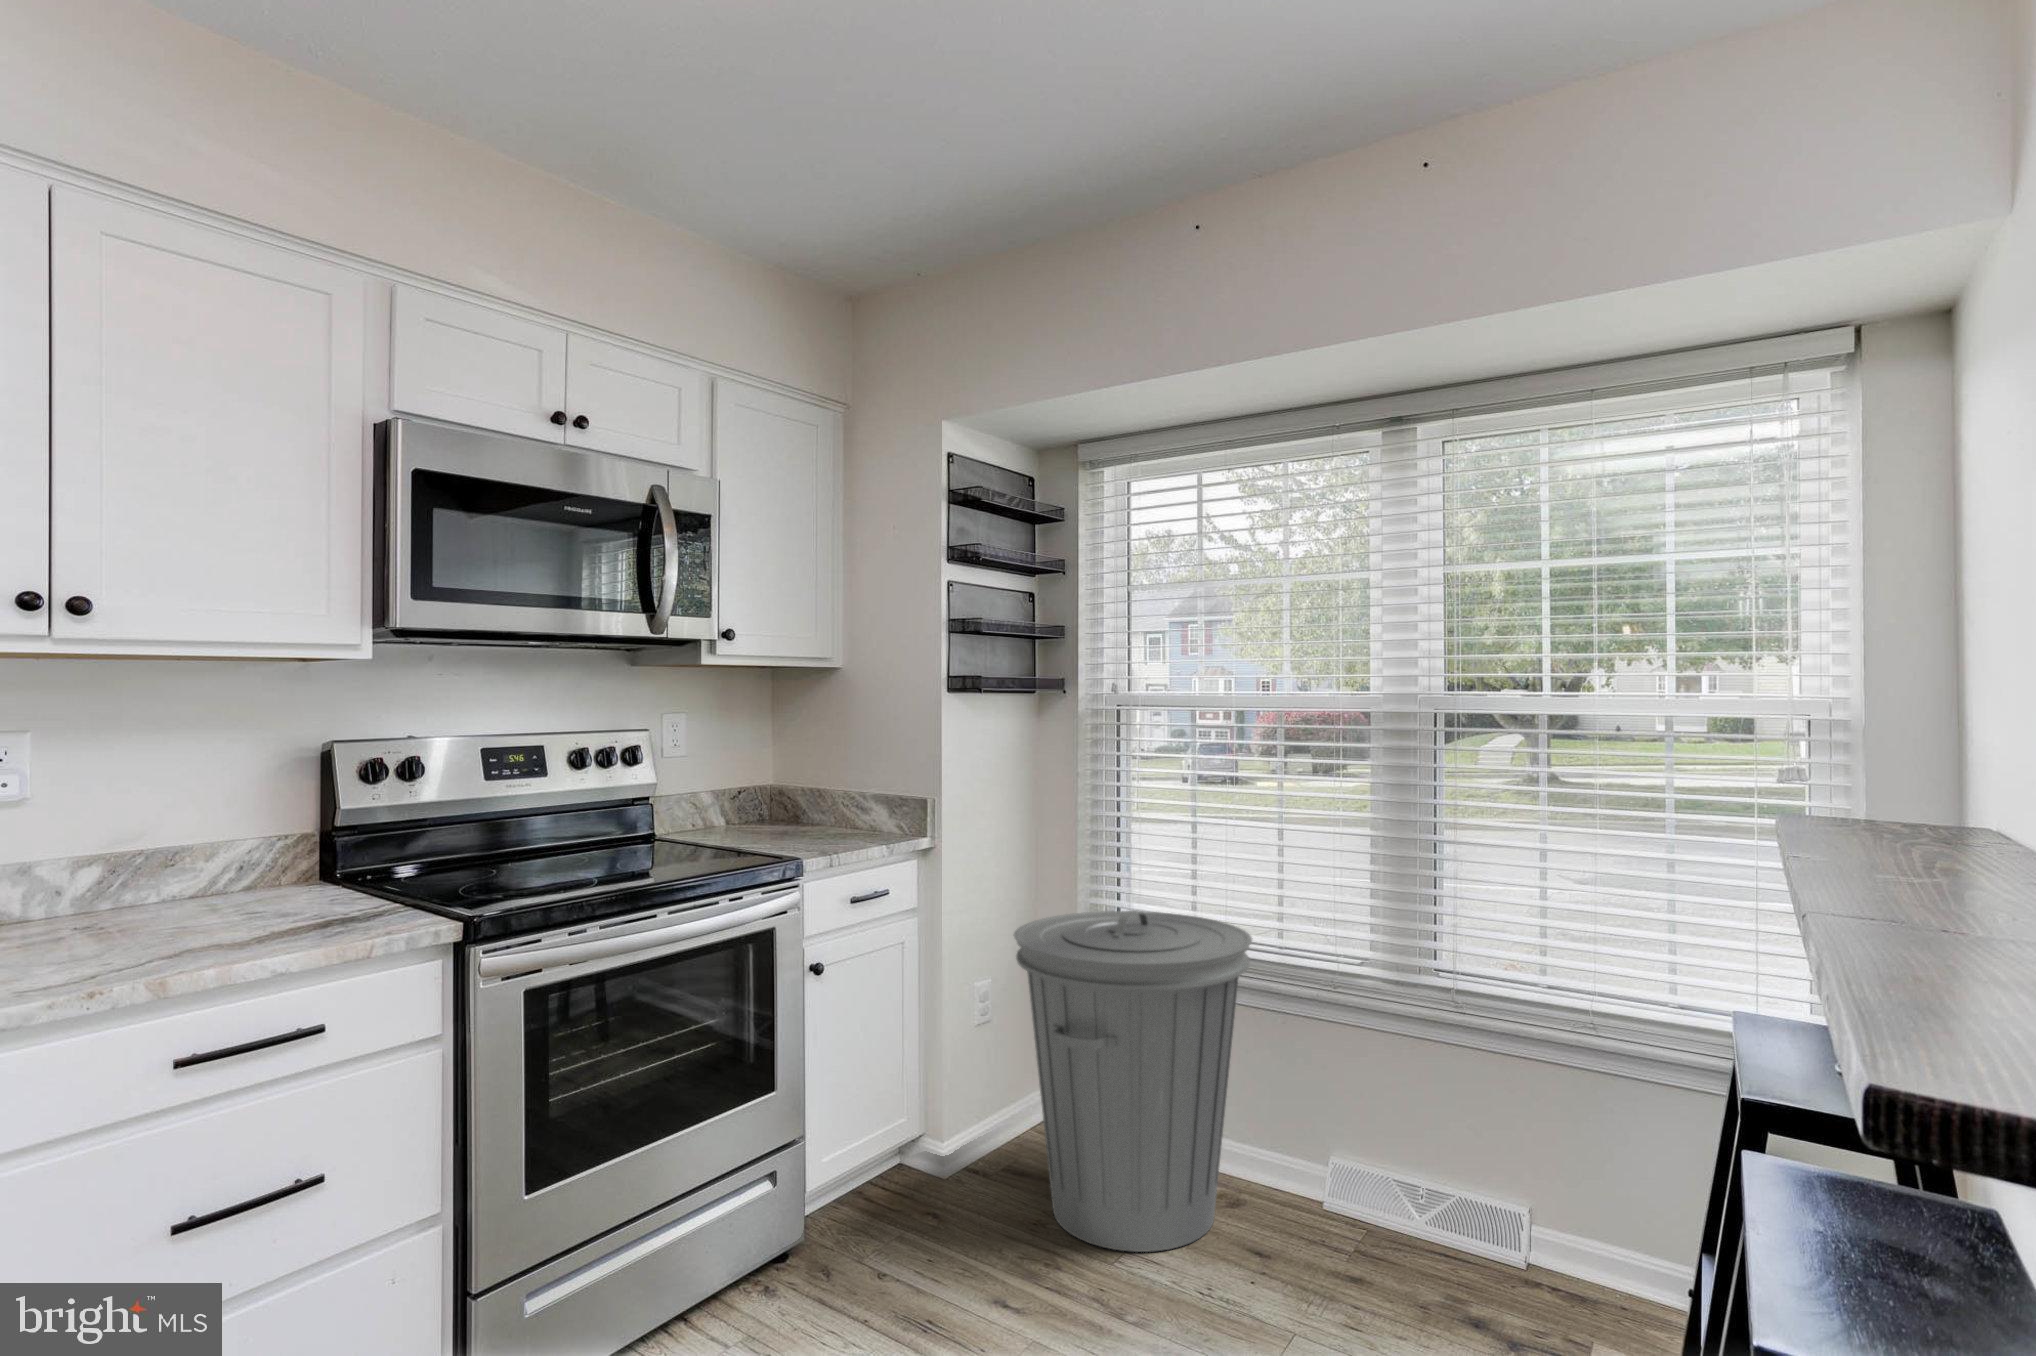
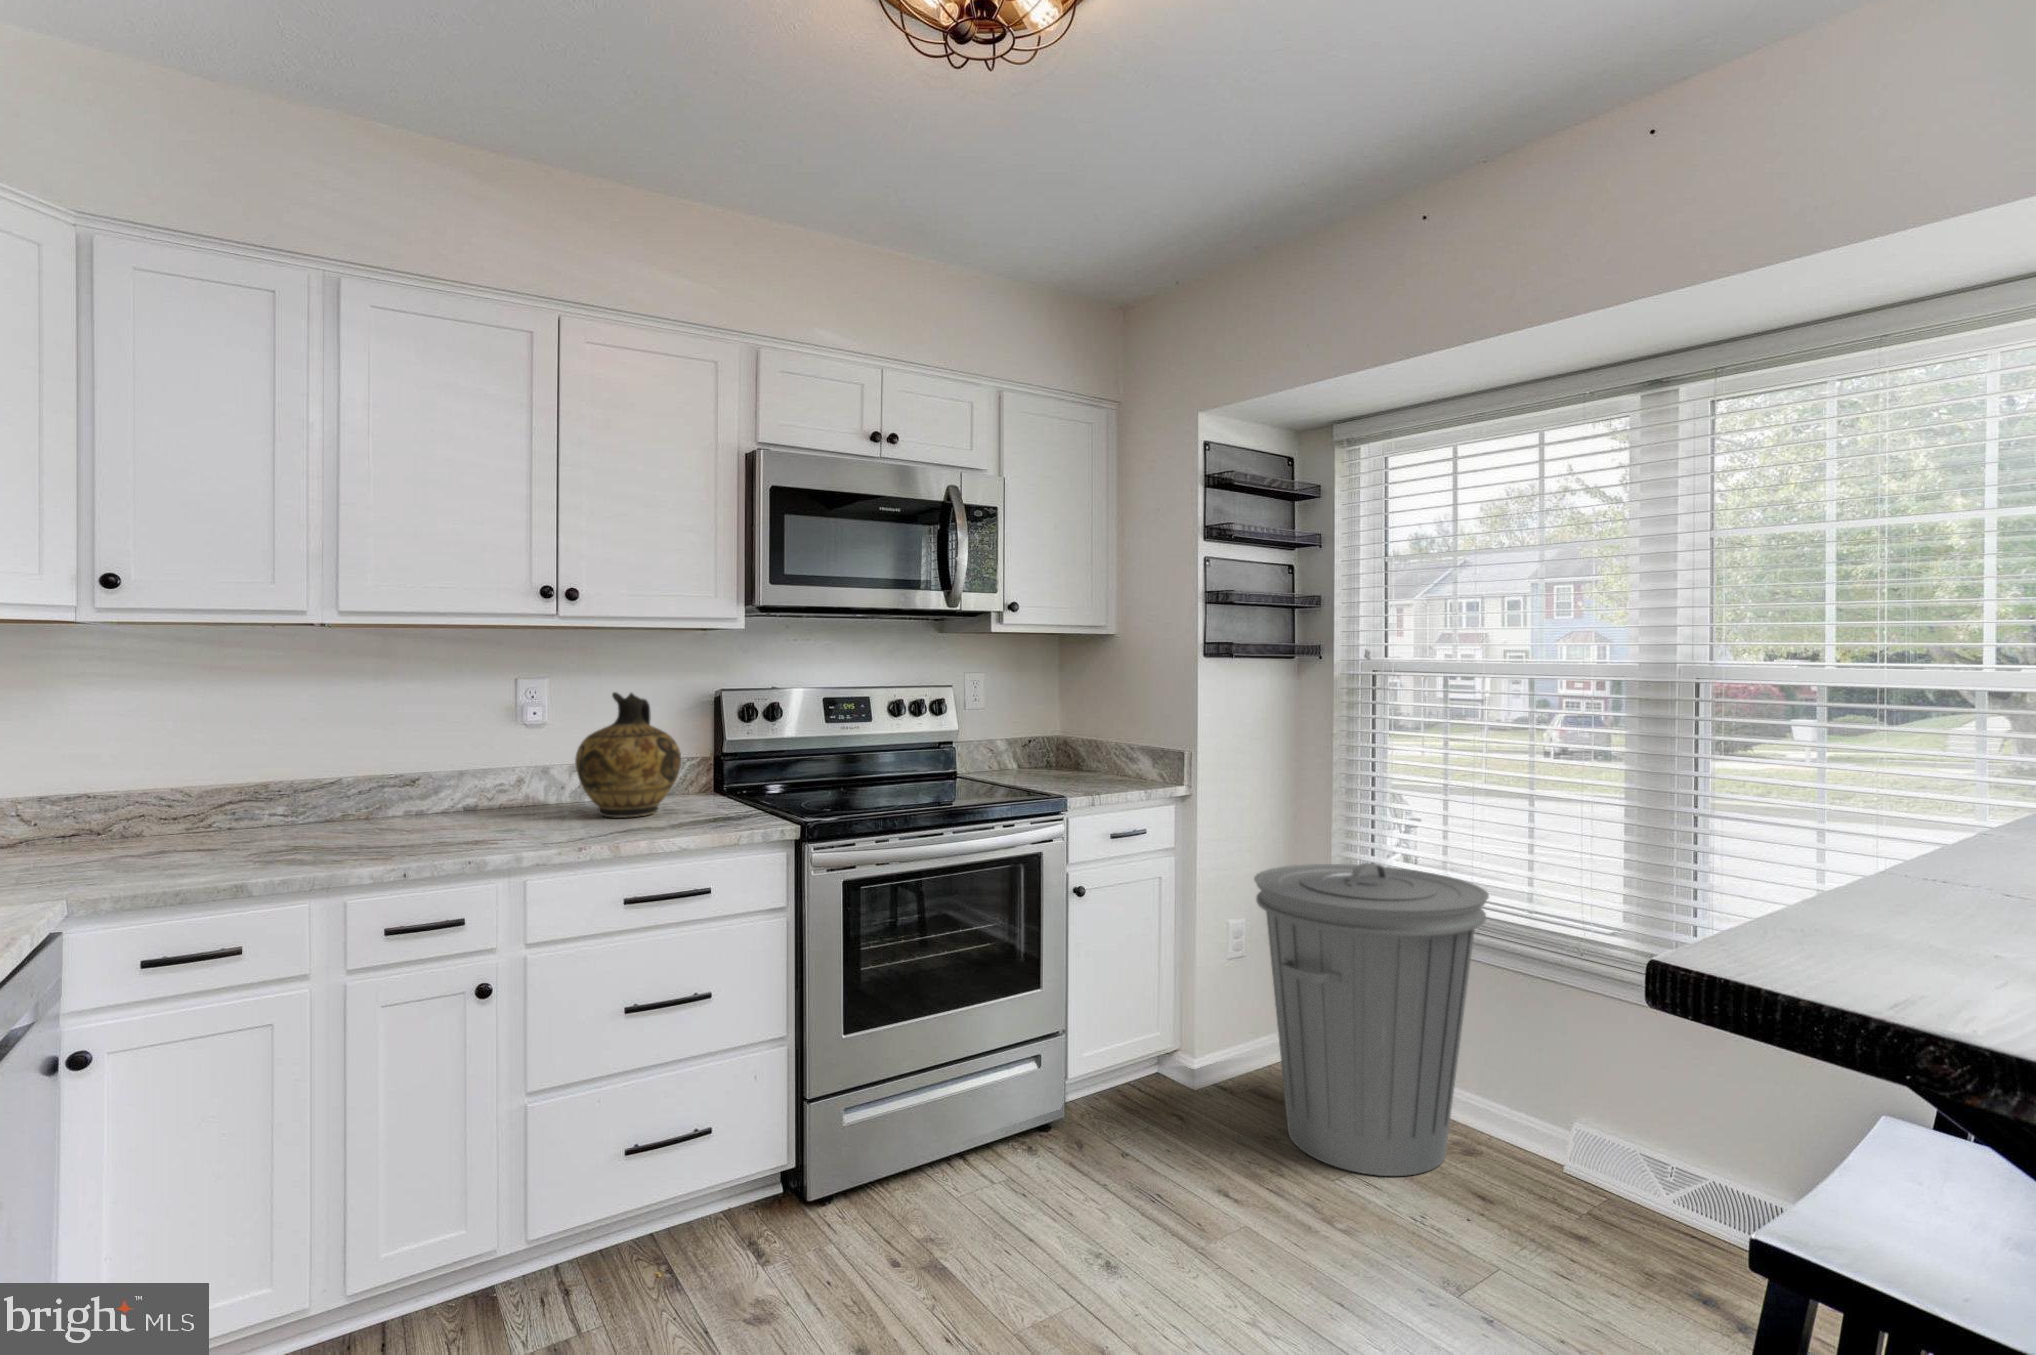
ceramic jug: none [92,751,273,933] -> present [575,692,681,818]

